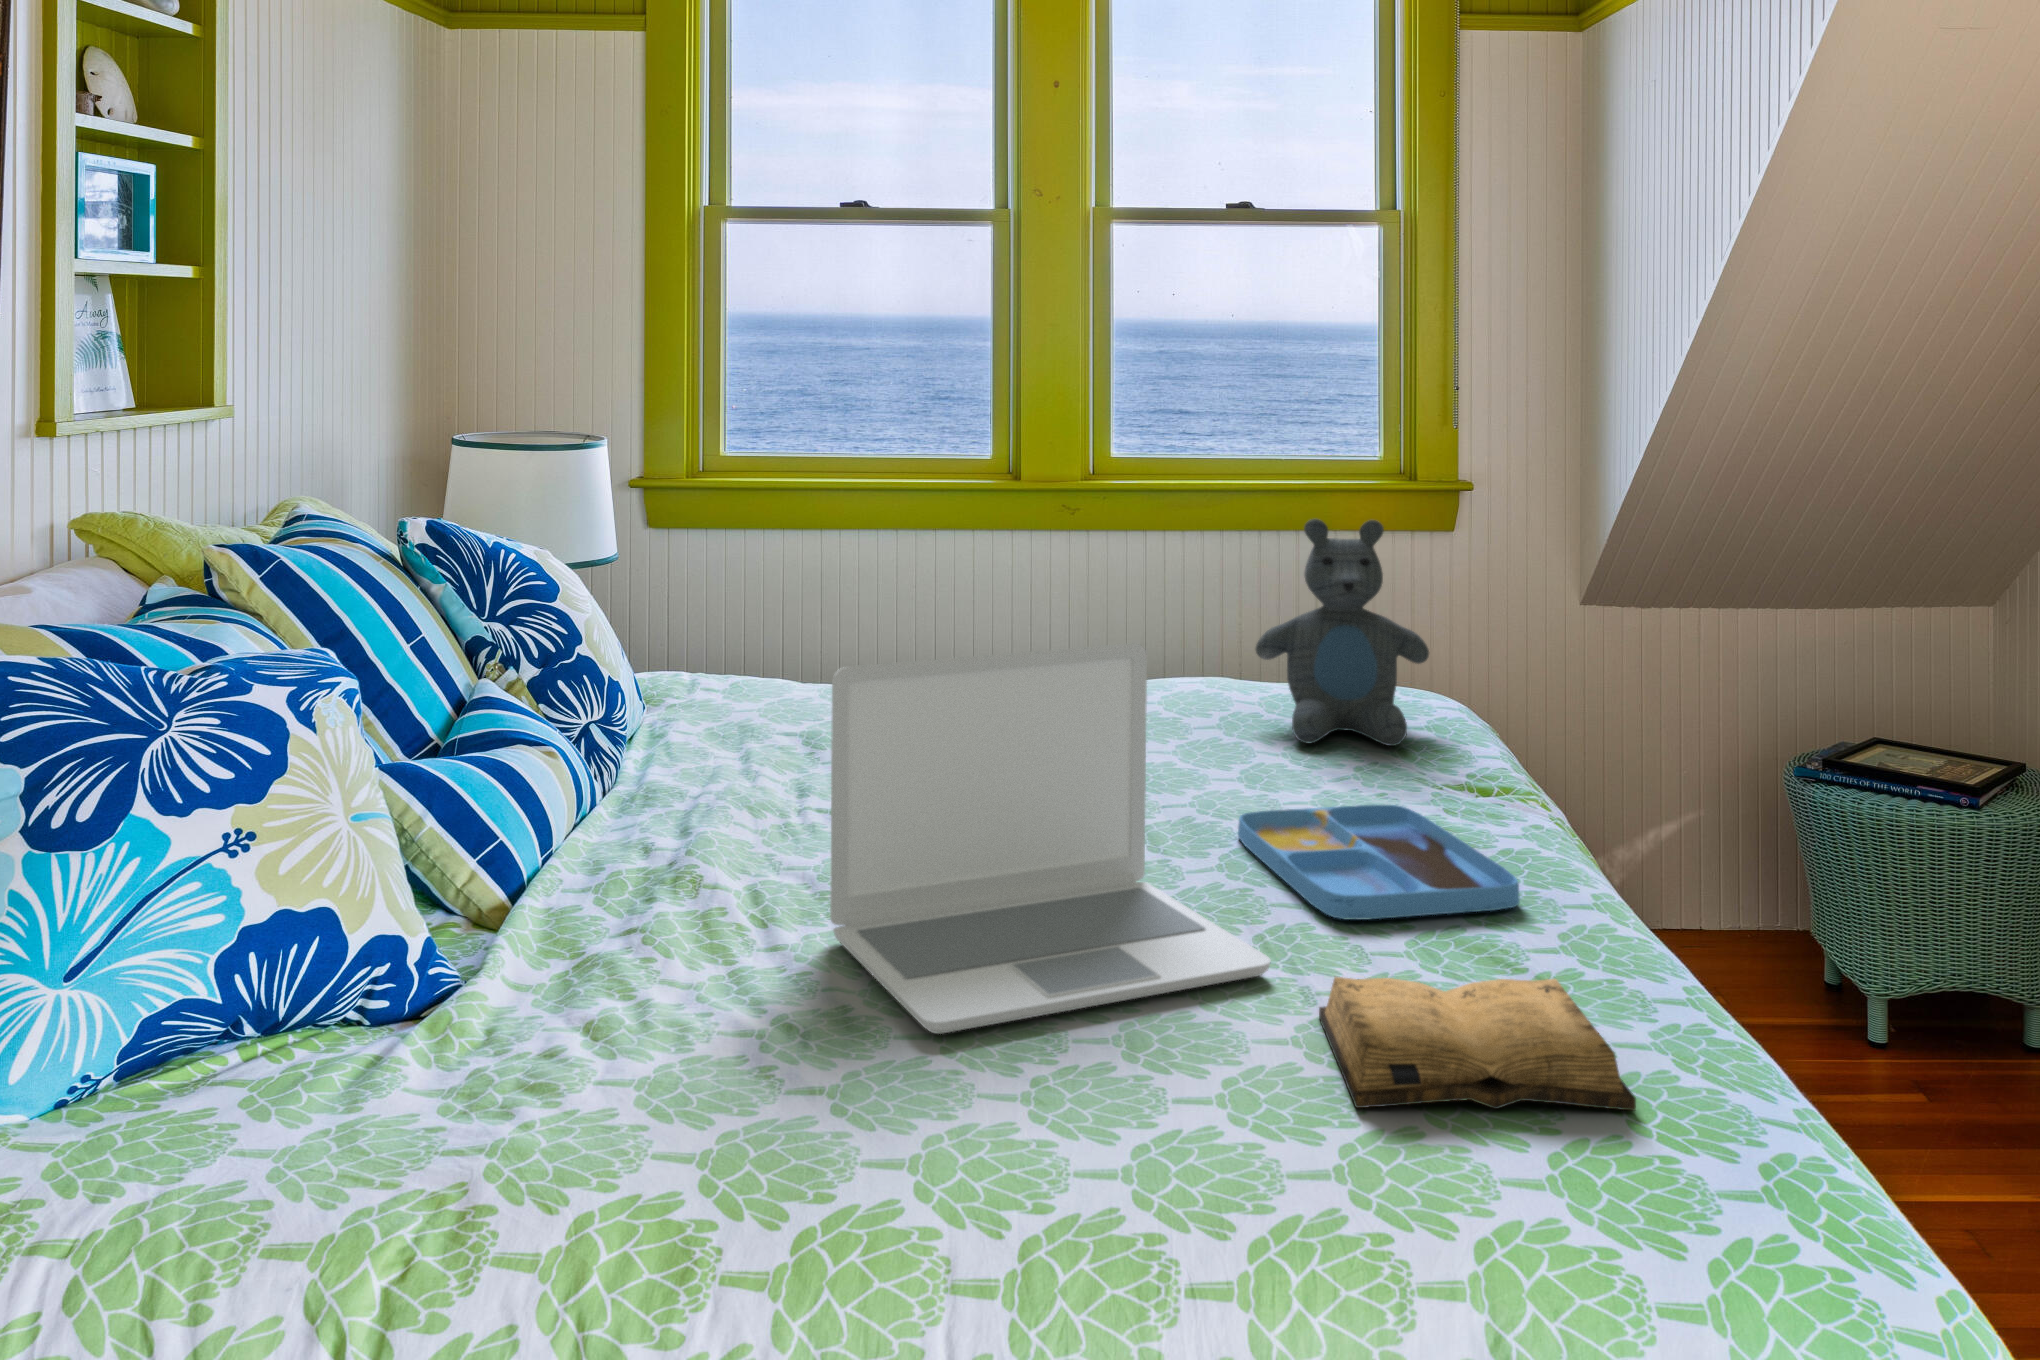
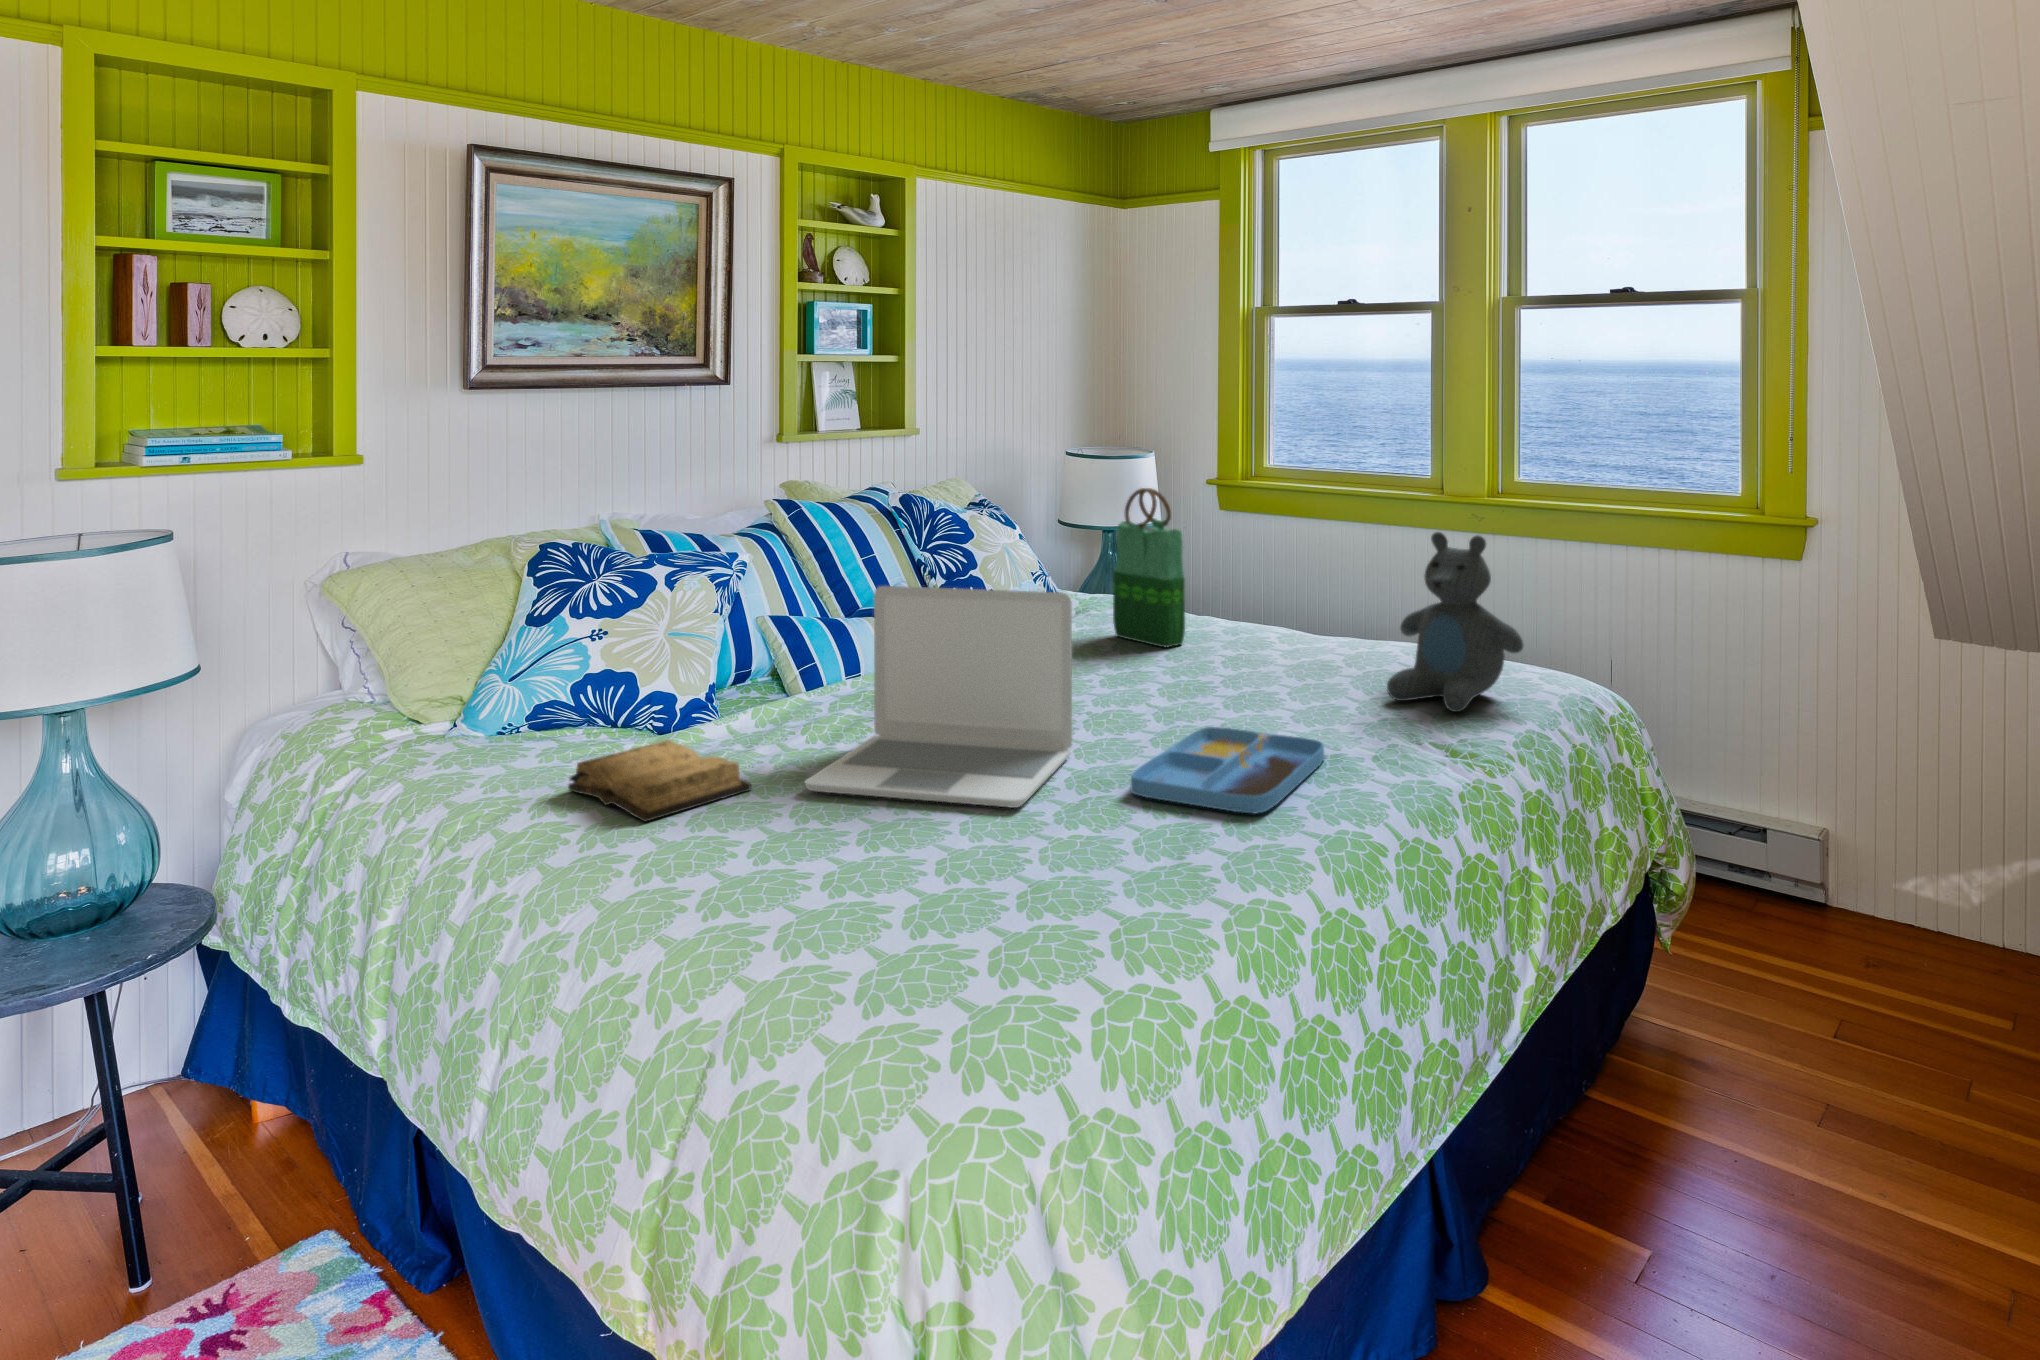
tote bag: none [759,483,892,723] -> present [1113,488,1185,647]
diary: present [1319,977,1636,1111] -> present [568,740,751,822]

